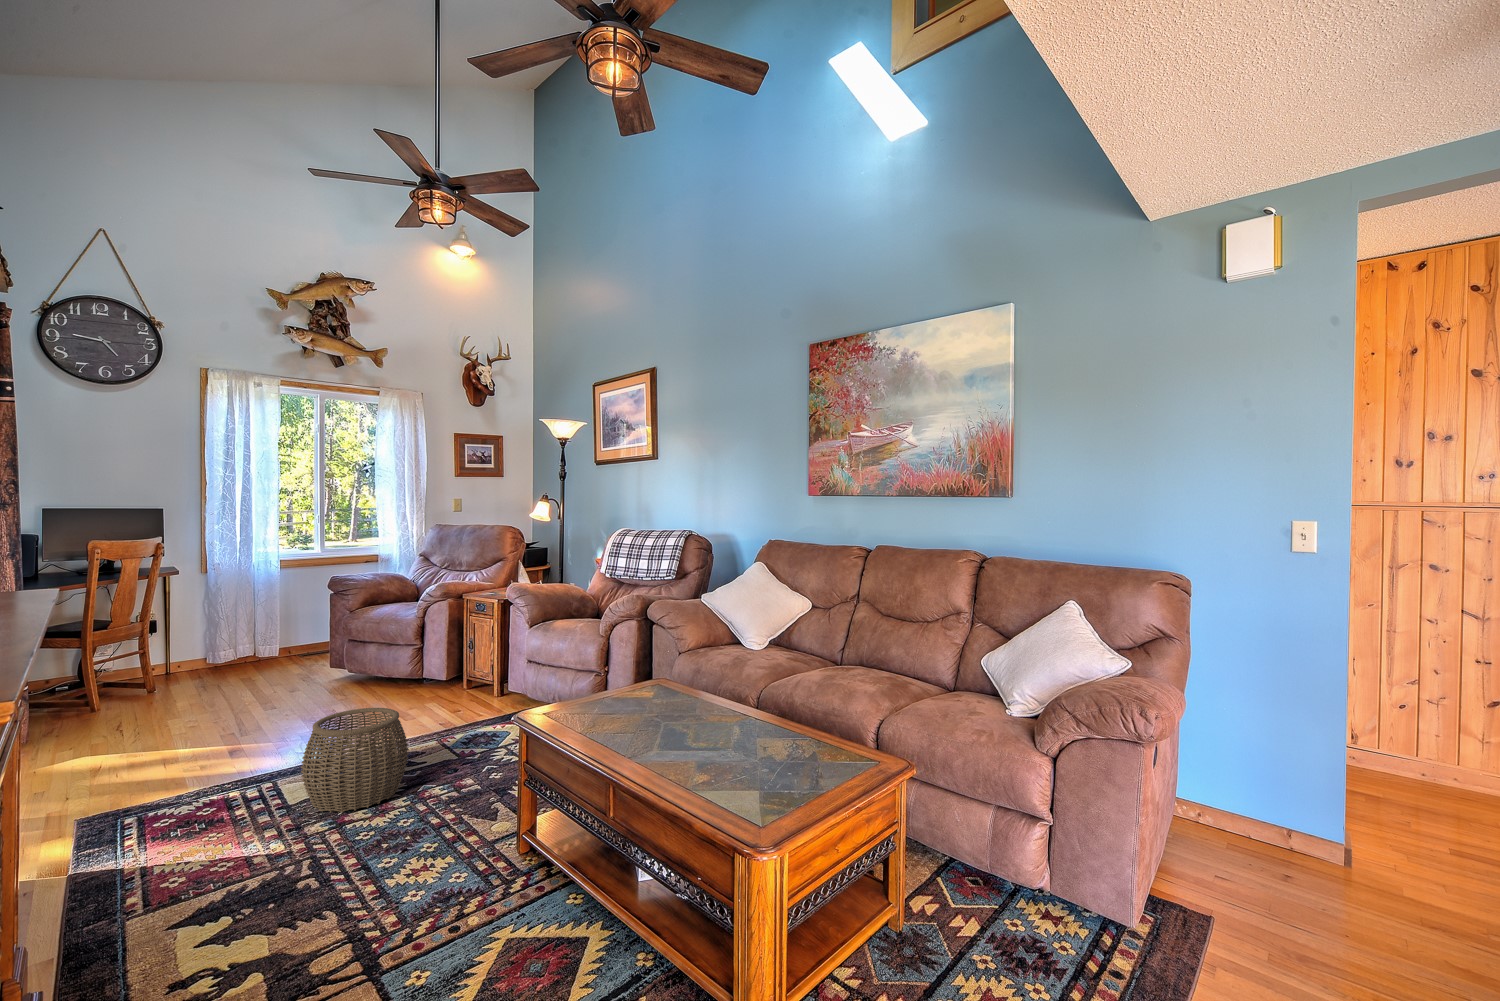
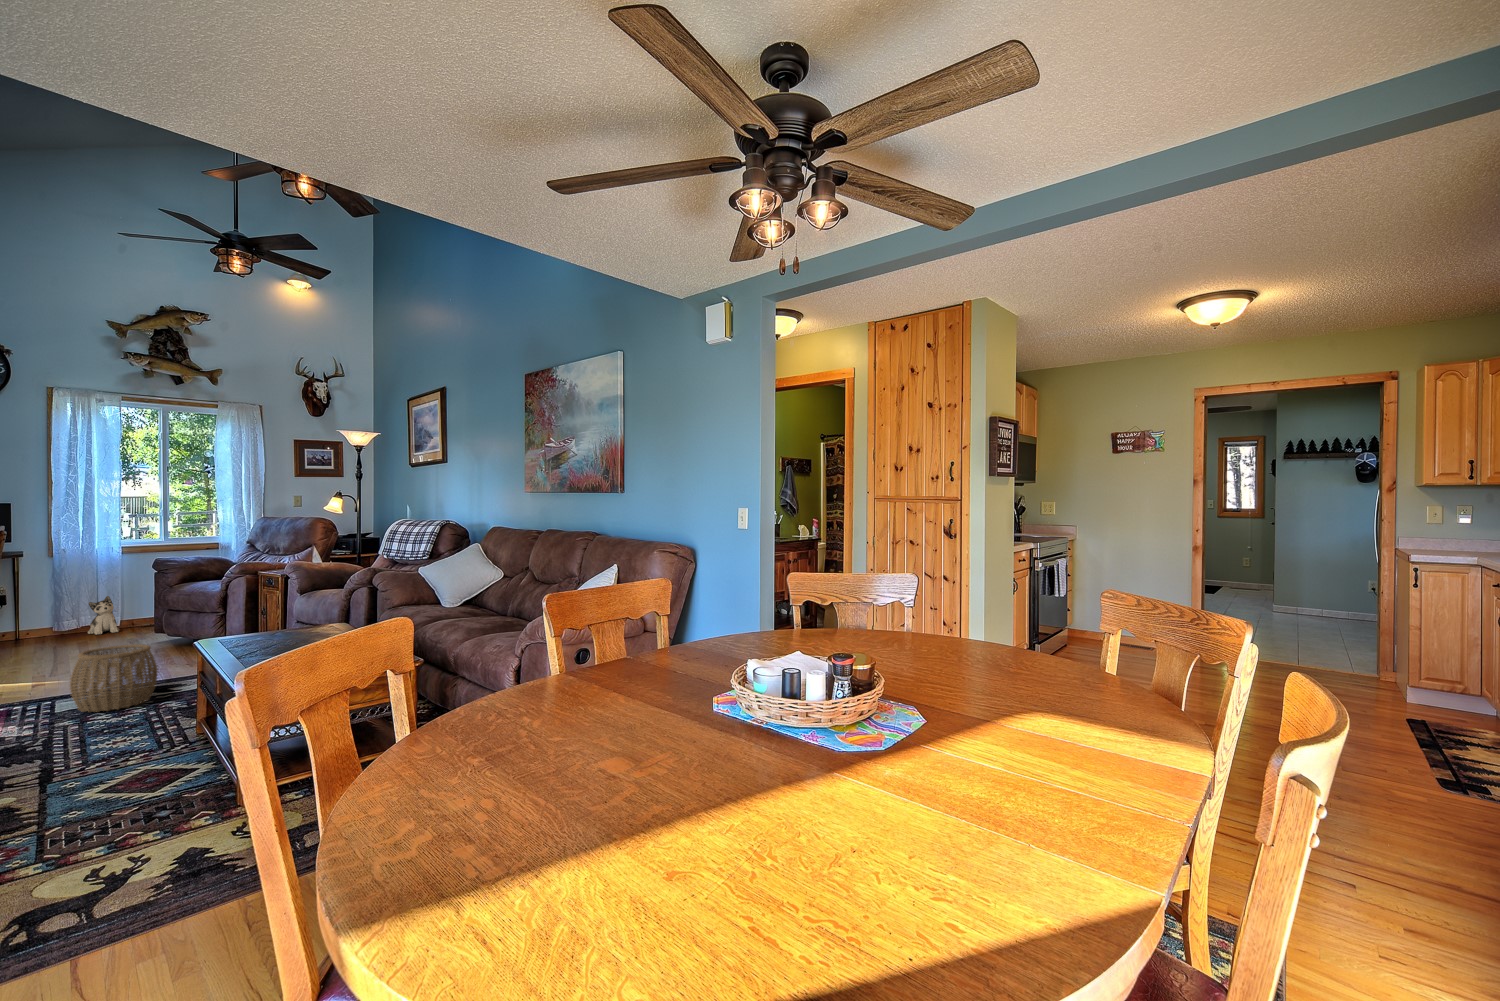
plush toy: none [246,621,280,669] -> present [88,596,119,635]

